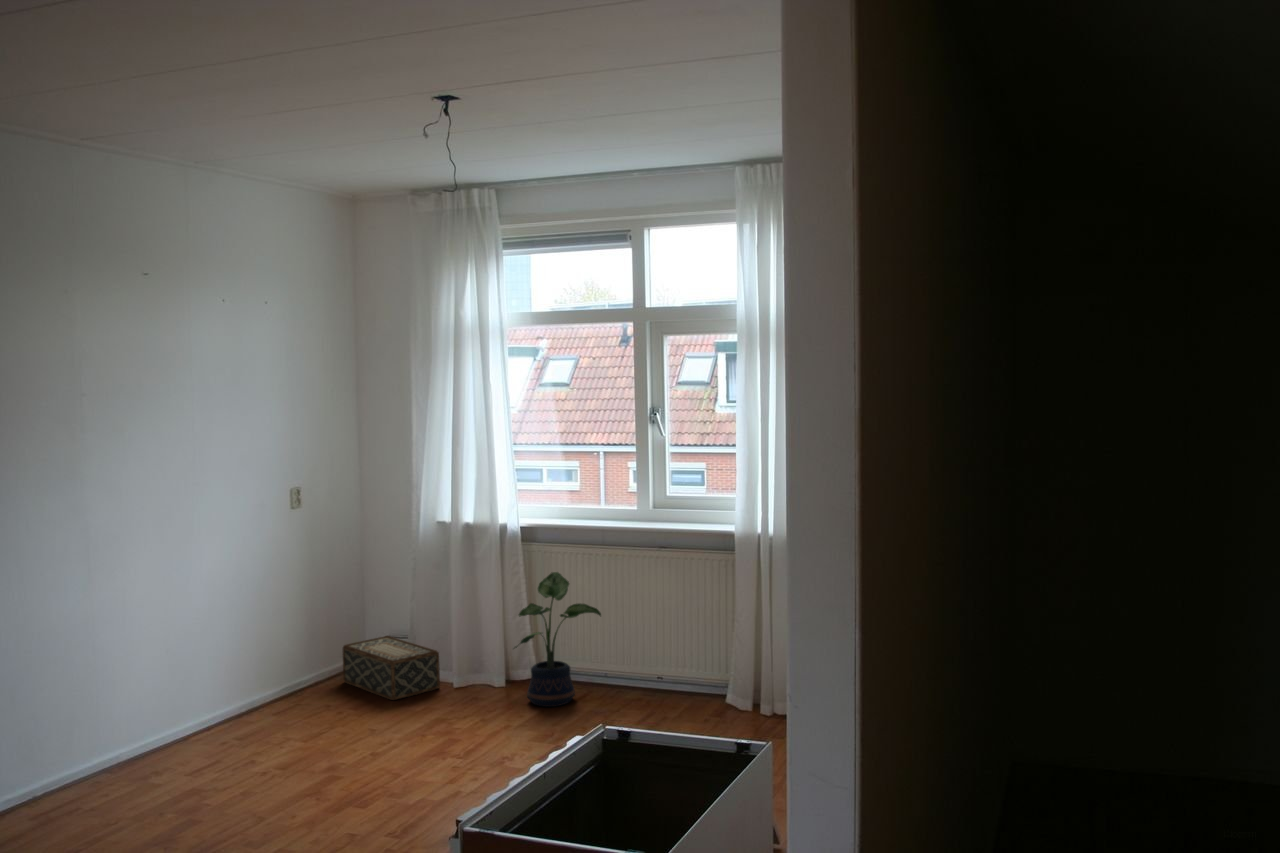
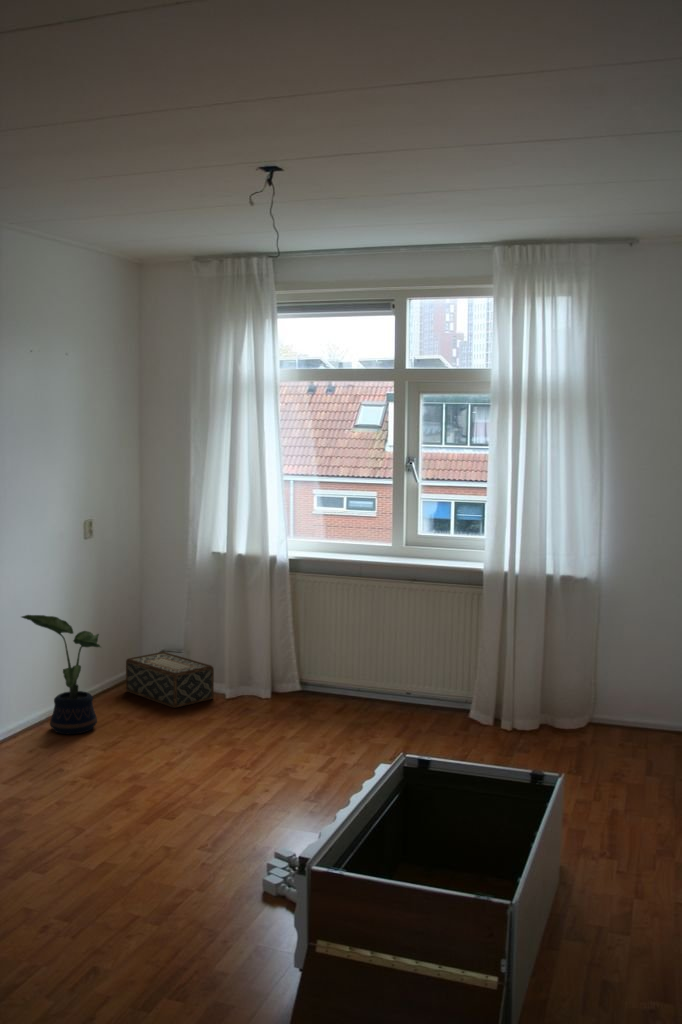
potted plant: present [514,572,601,707] -> present [22,615,100,734]

